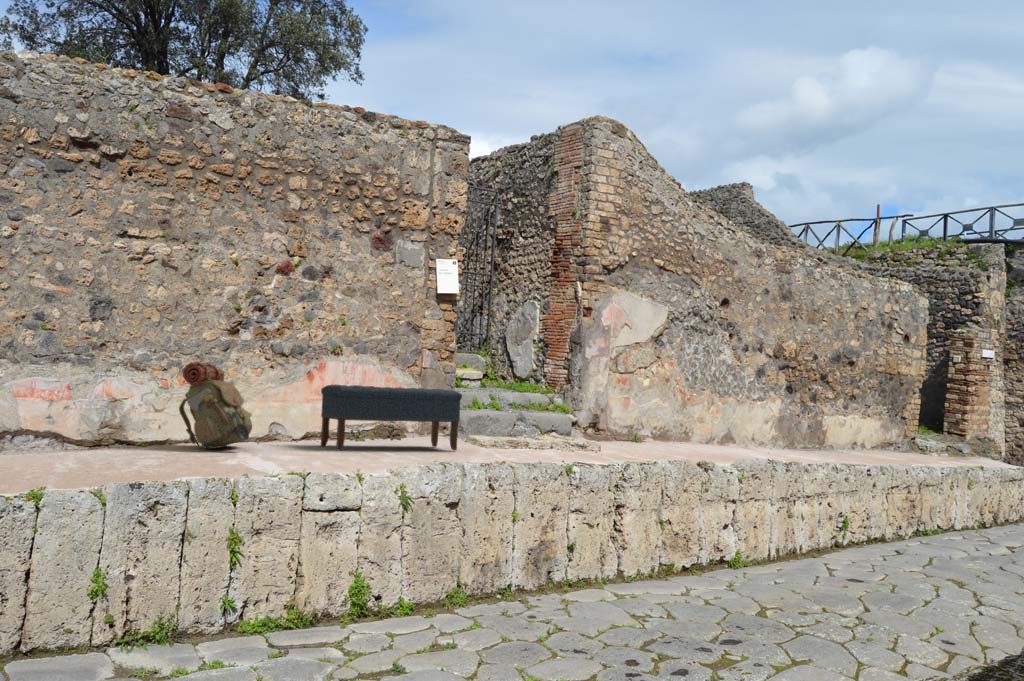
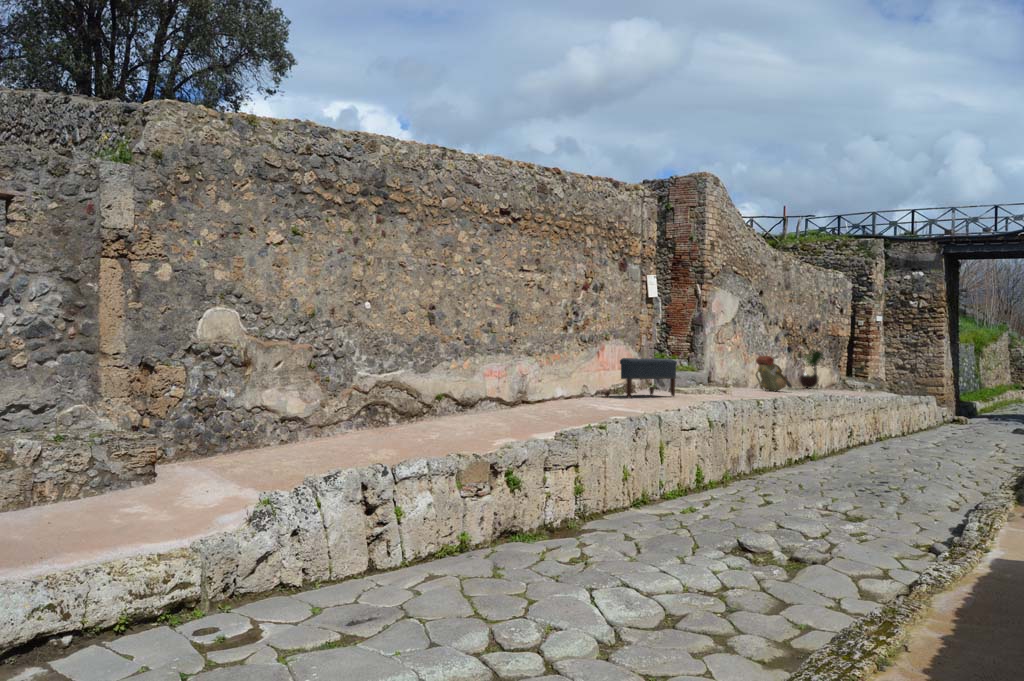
backpack: present [179,362,252,449] -> present [755,356,791,391]
potted tree: none [811,386,849,448] -> present [799,350,823,388]

